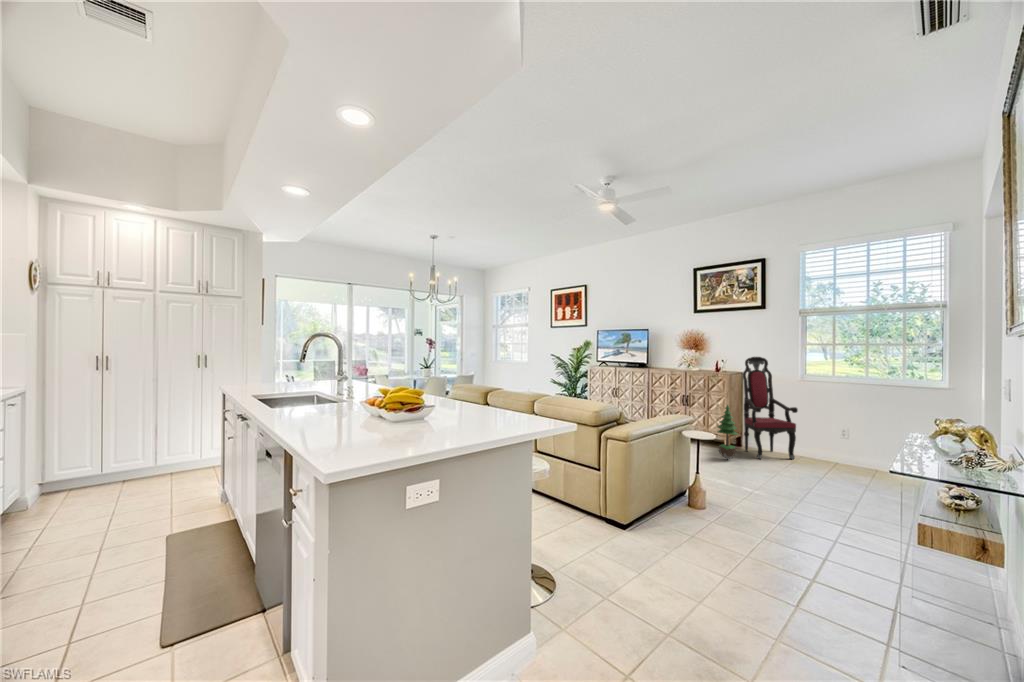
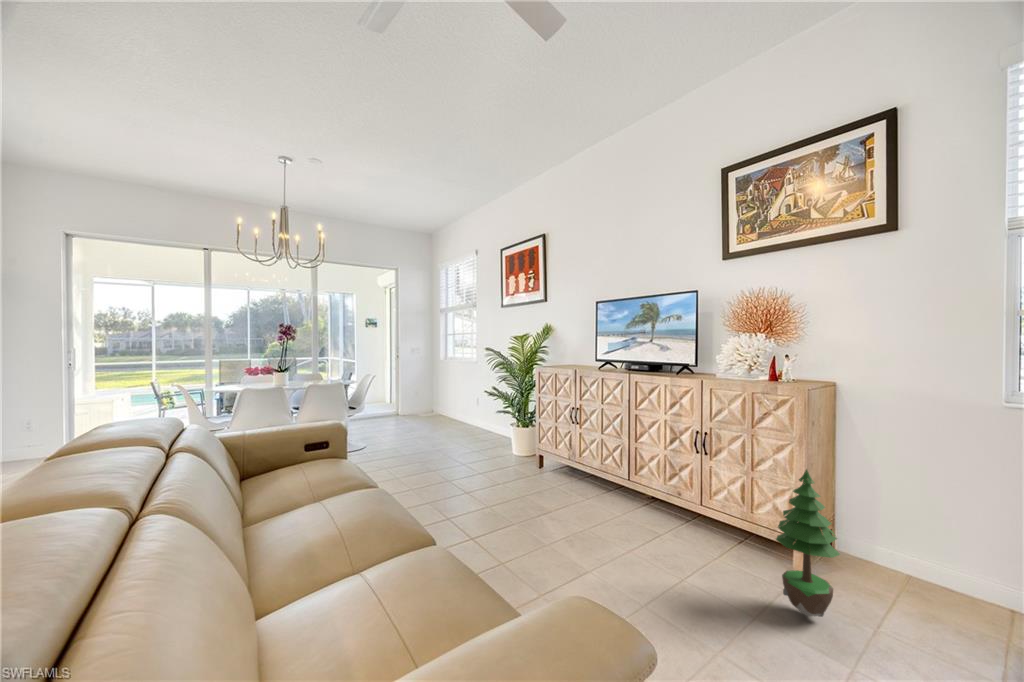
armchair: present [743,357,798,459] -> none [838,345,1013,625]

